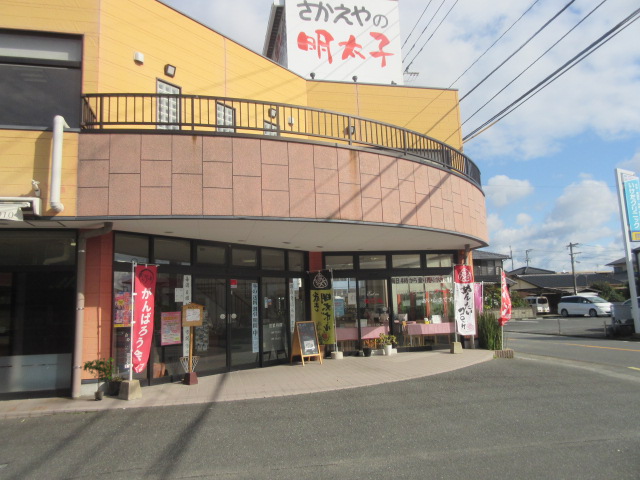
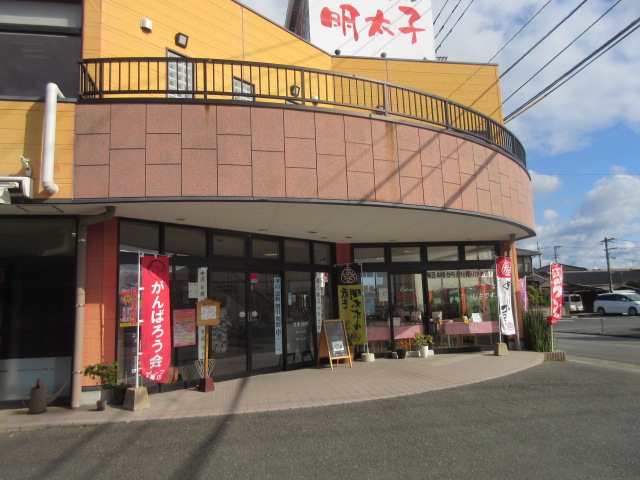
watering can: none [29,372,69,404] -> present [22,378,69,414]

